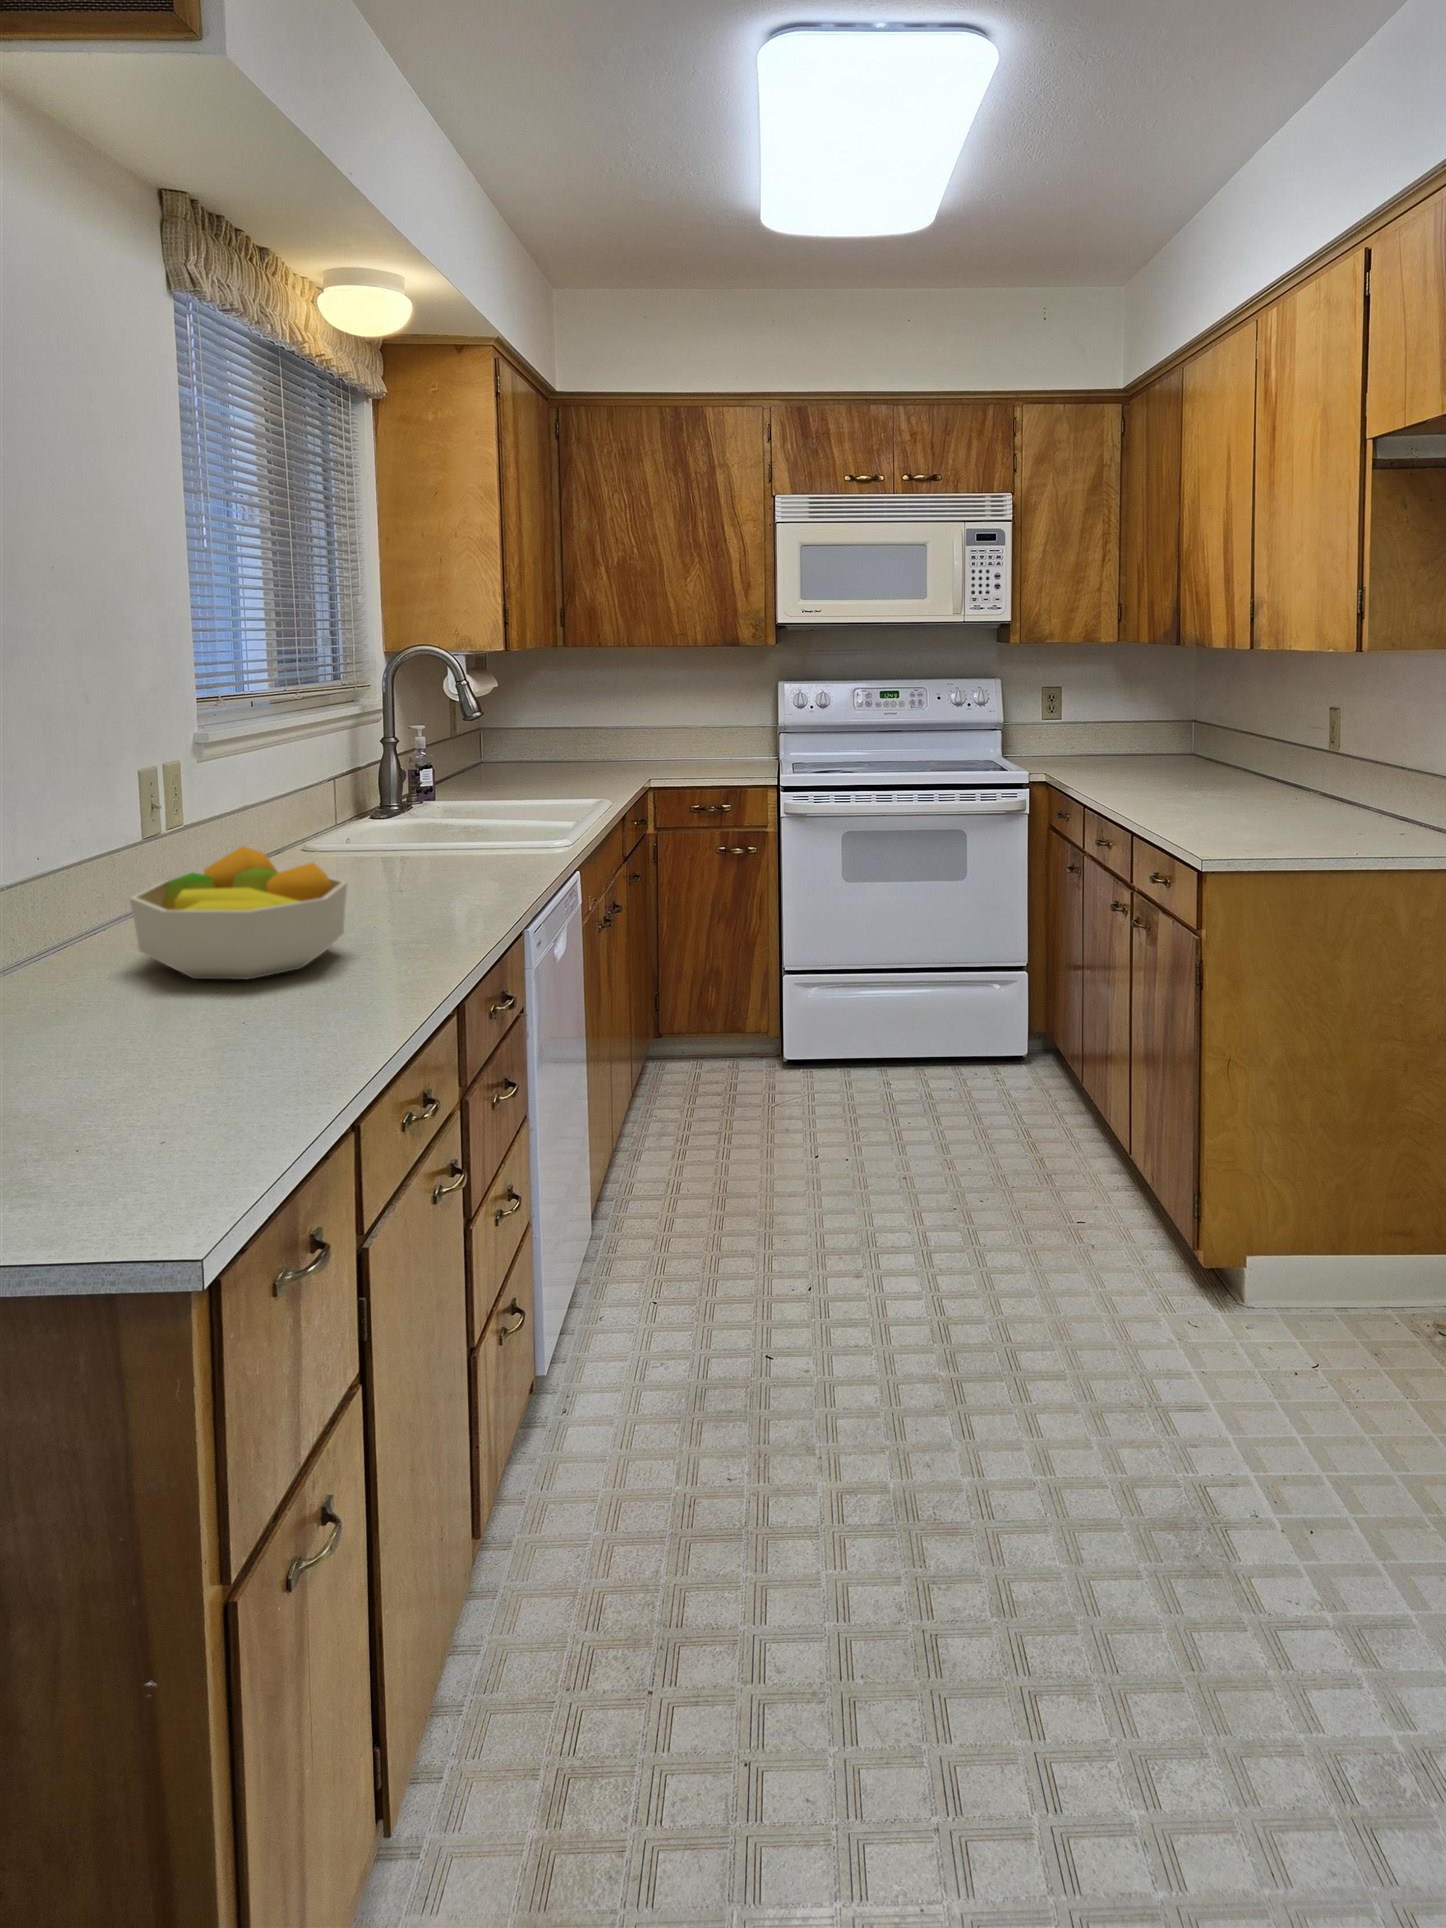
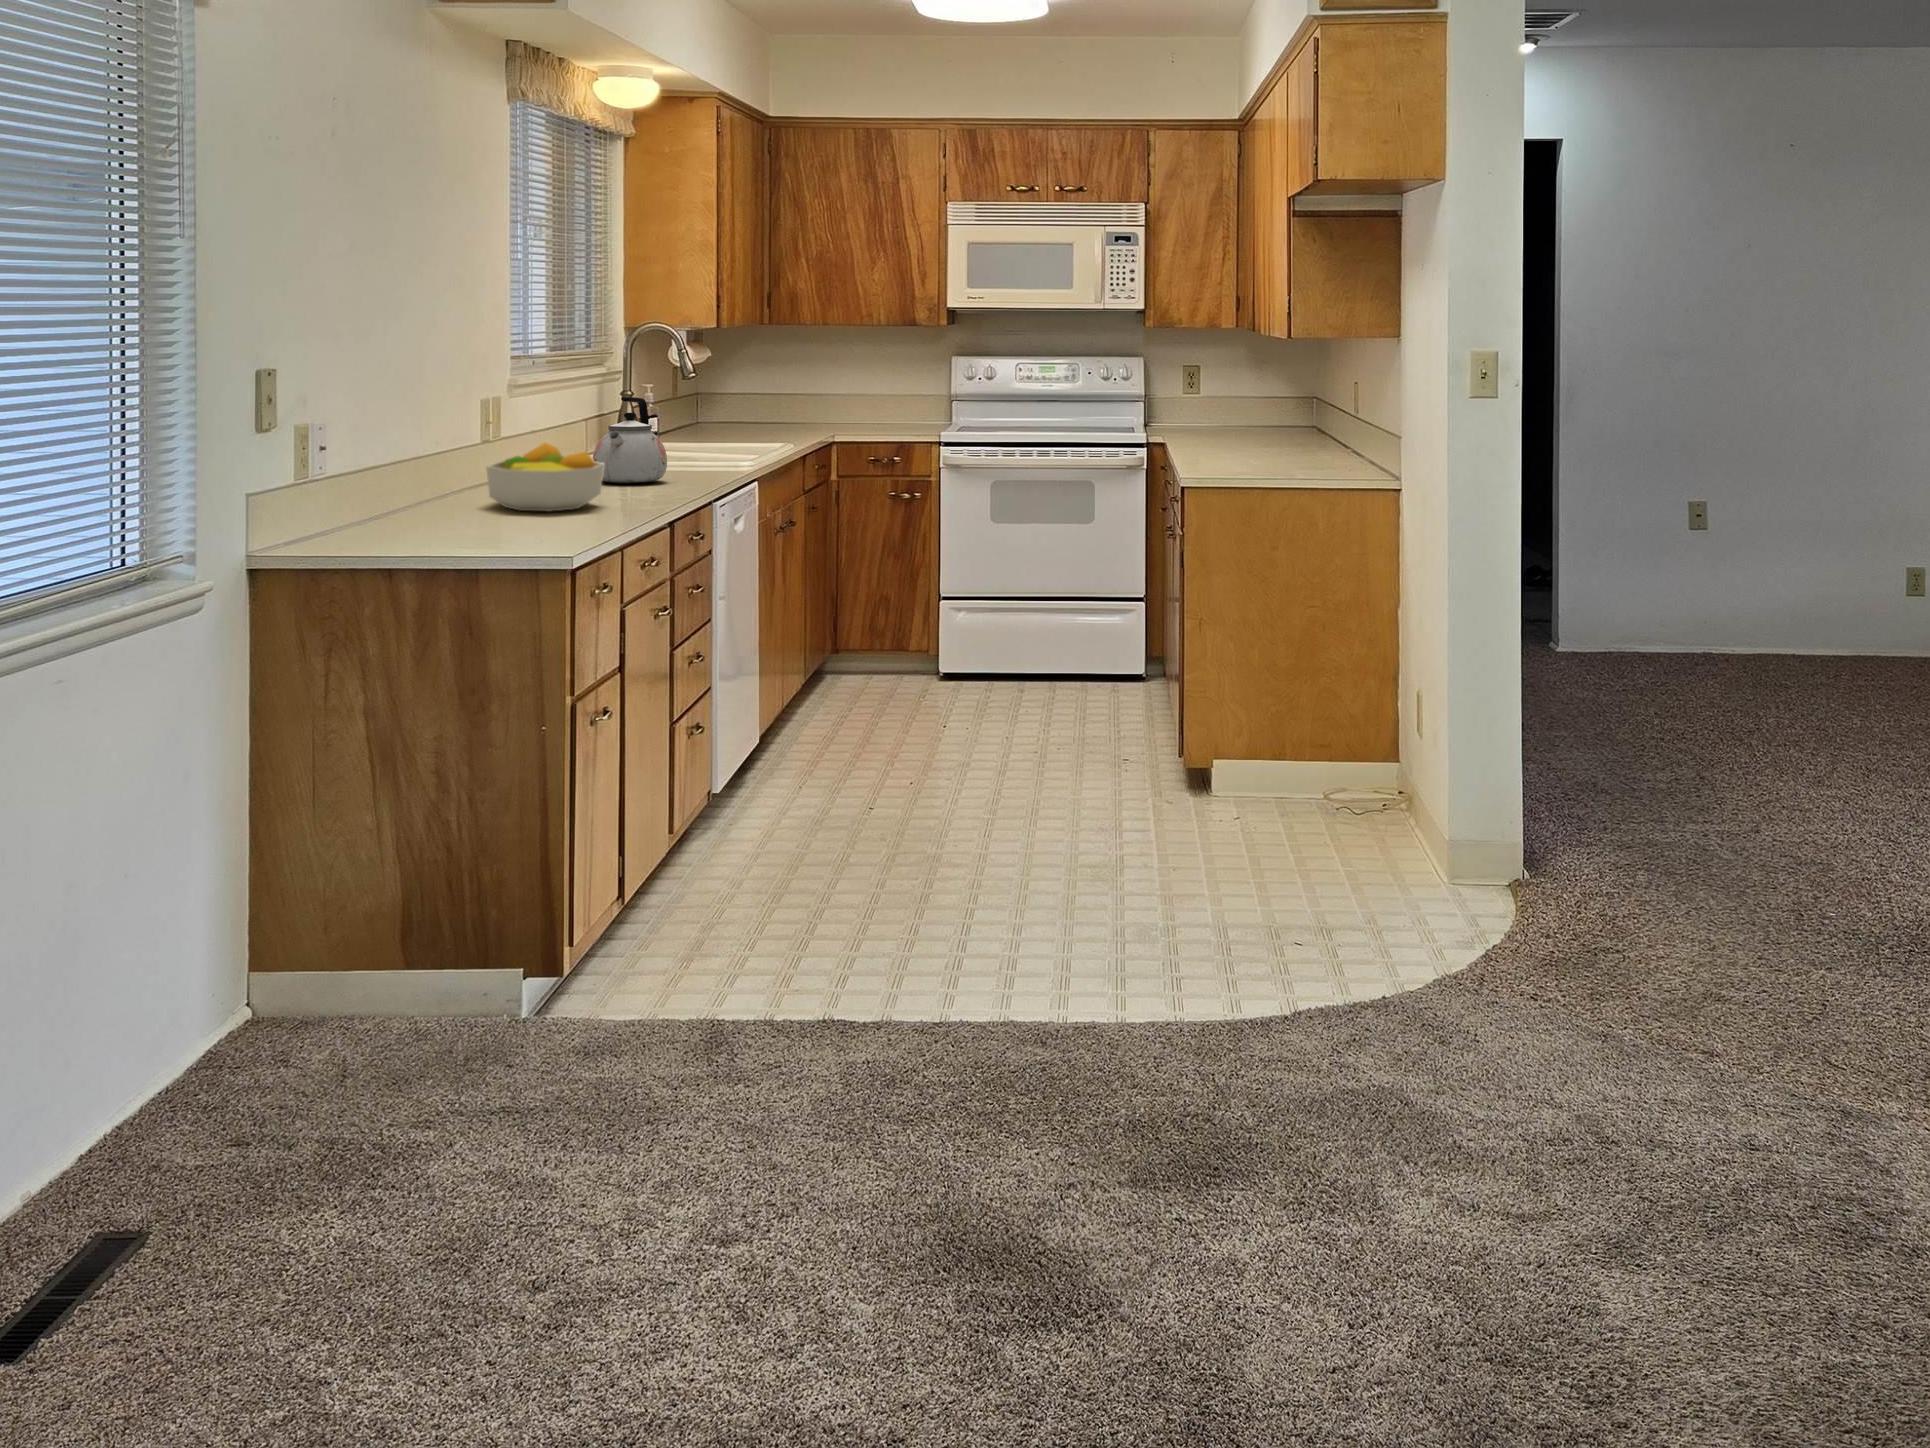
kettle: none [336,756,452,889] -> present [593,397,667,483]

